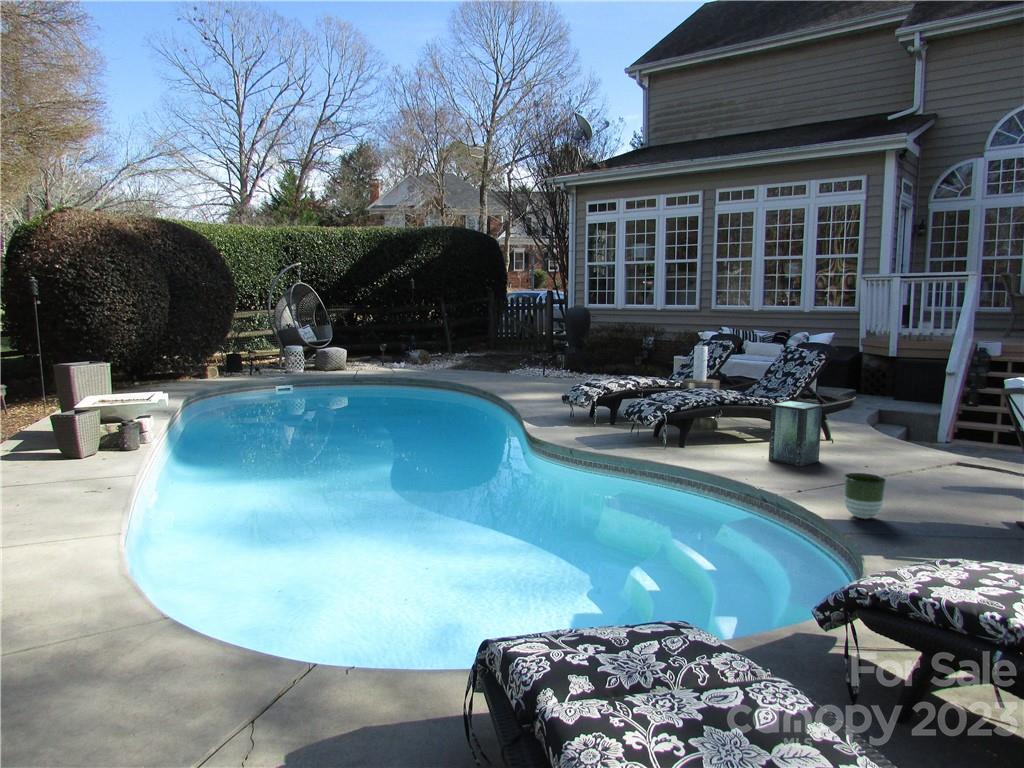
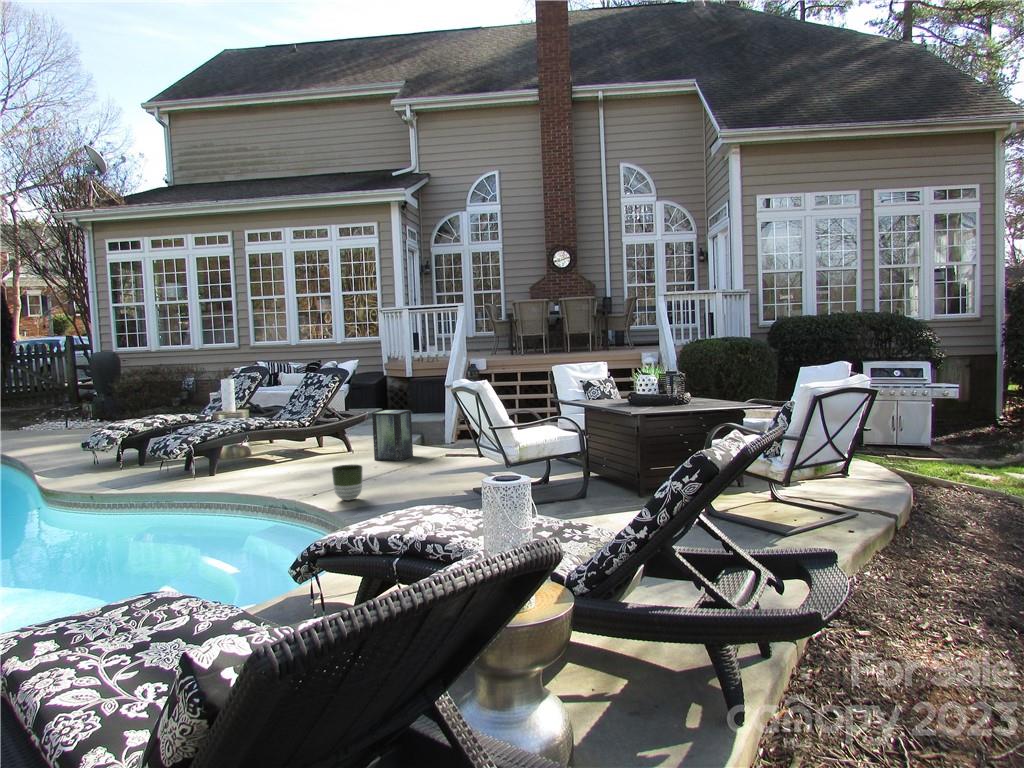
storage box: present [769,401,822,467] -> present [372,410,413,461]

